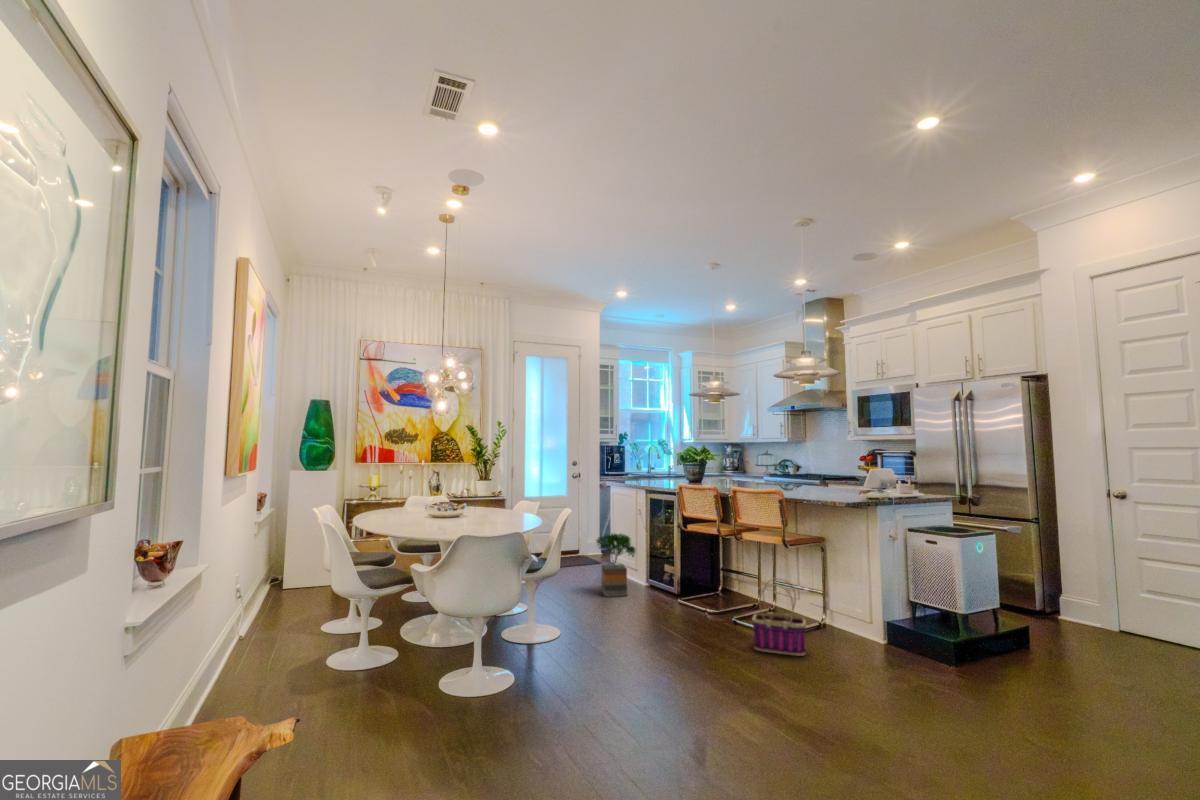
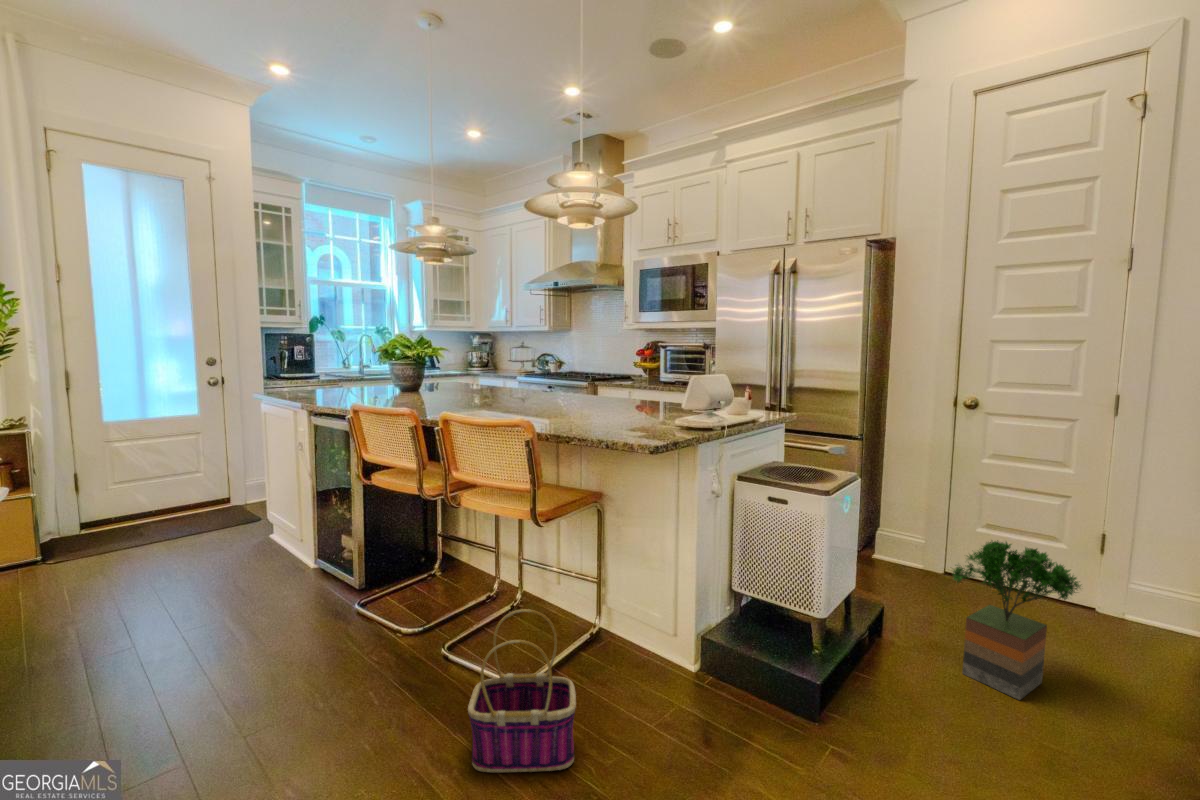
potted tree: present [596,533,636,597] -> present [953,541,1081,700]

